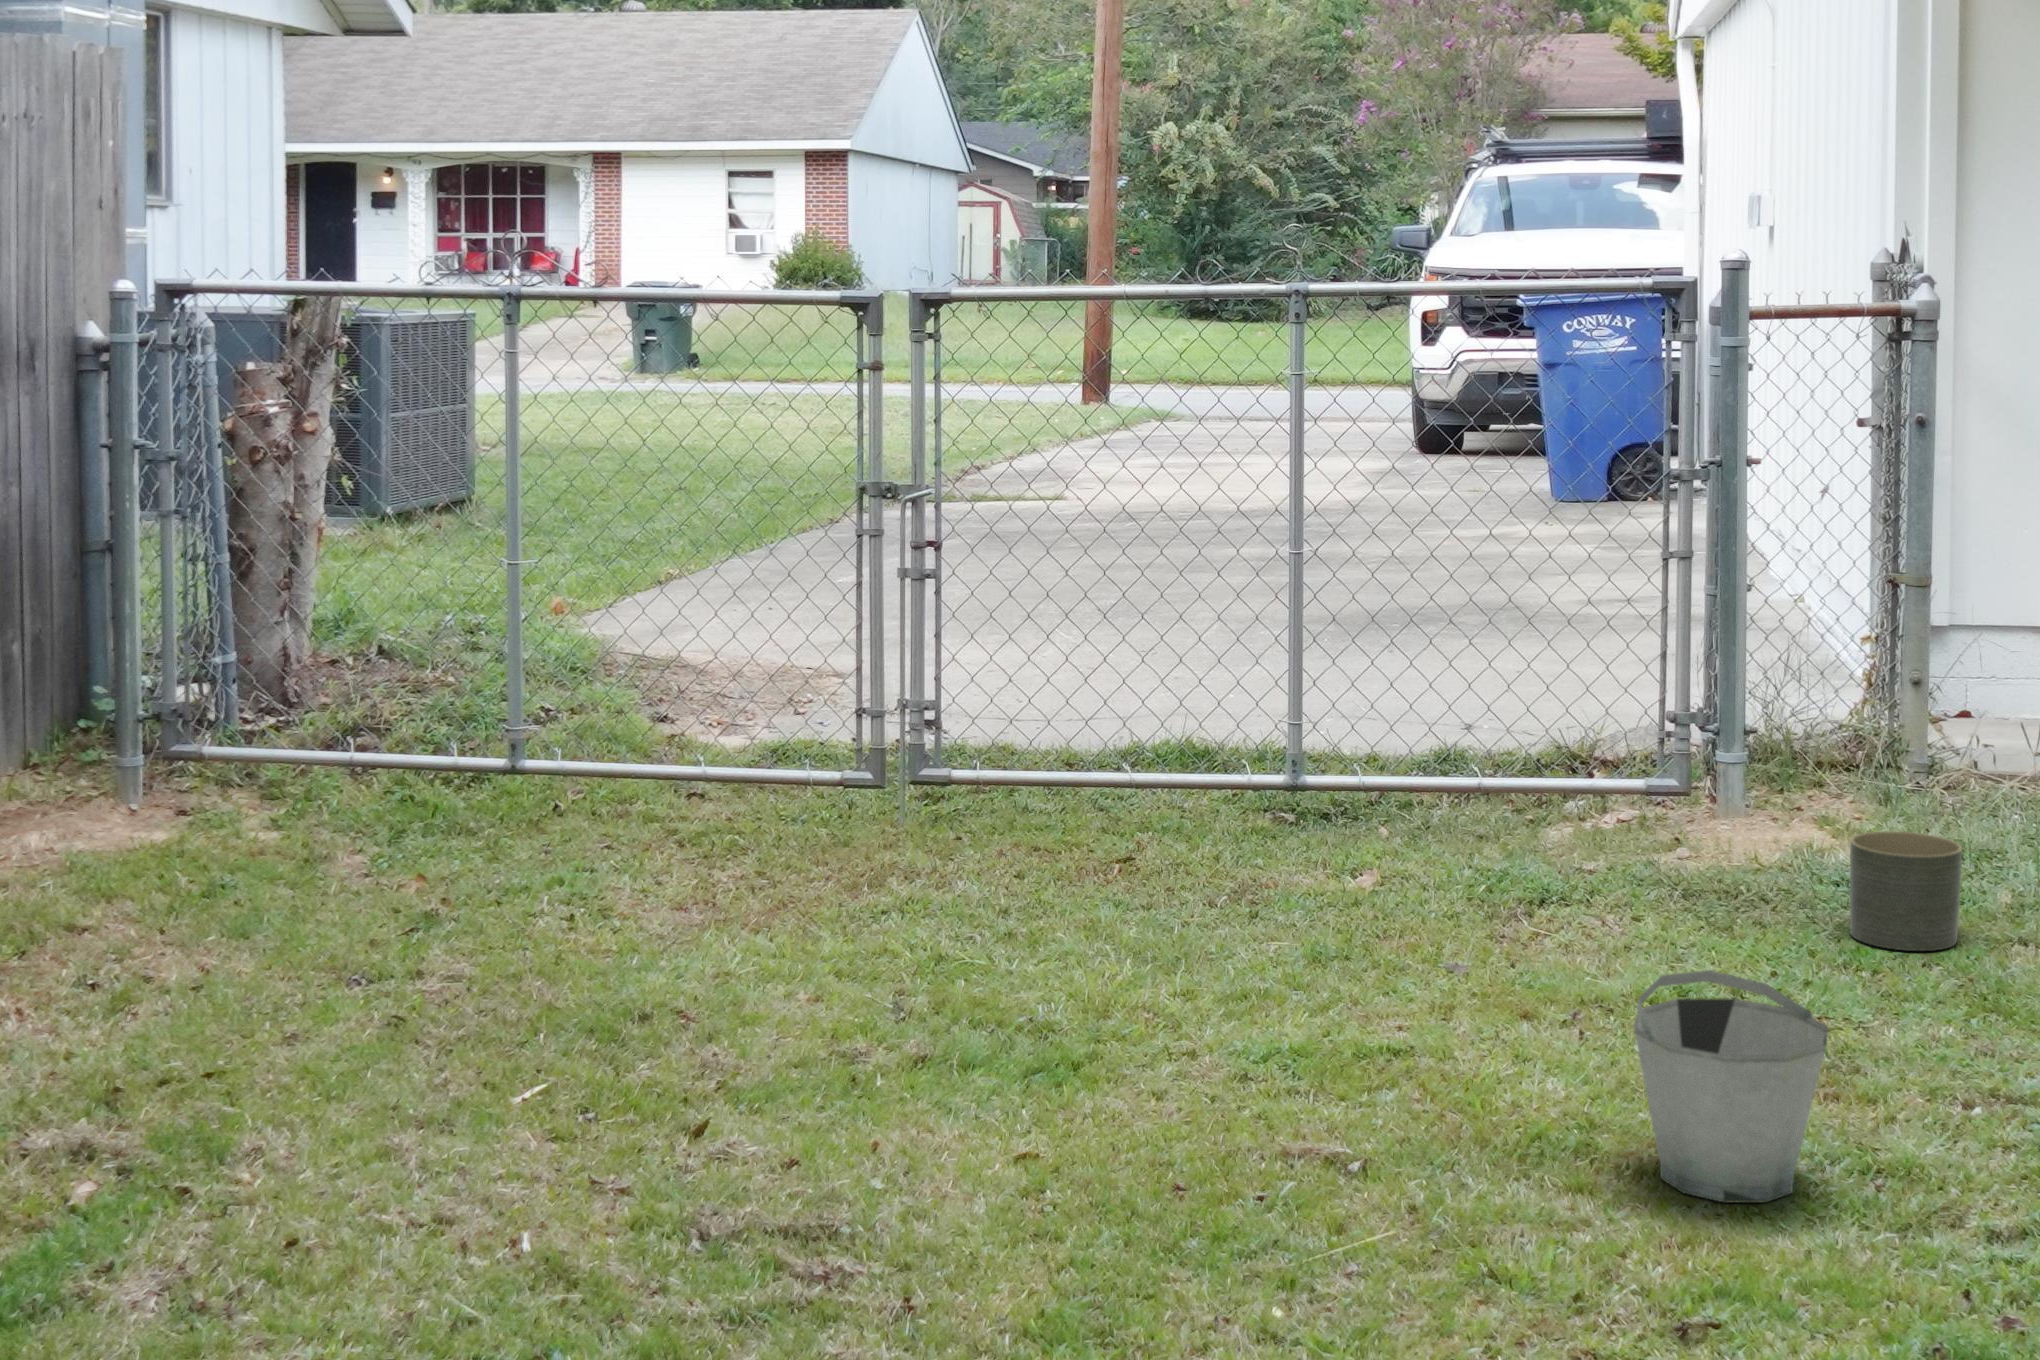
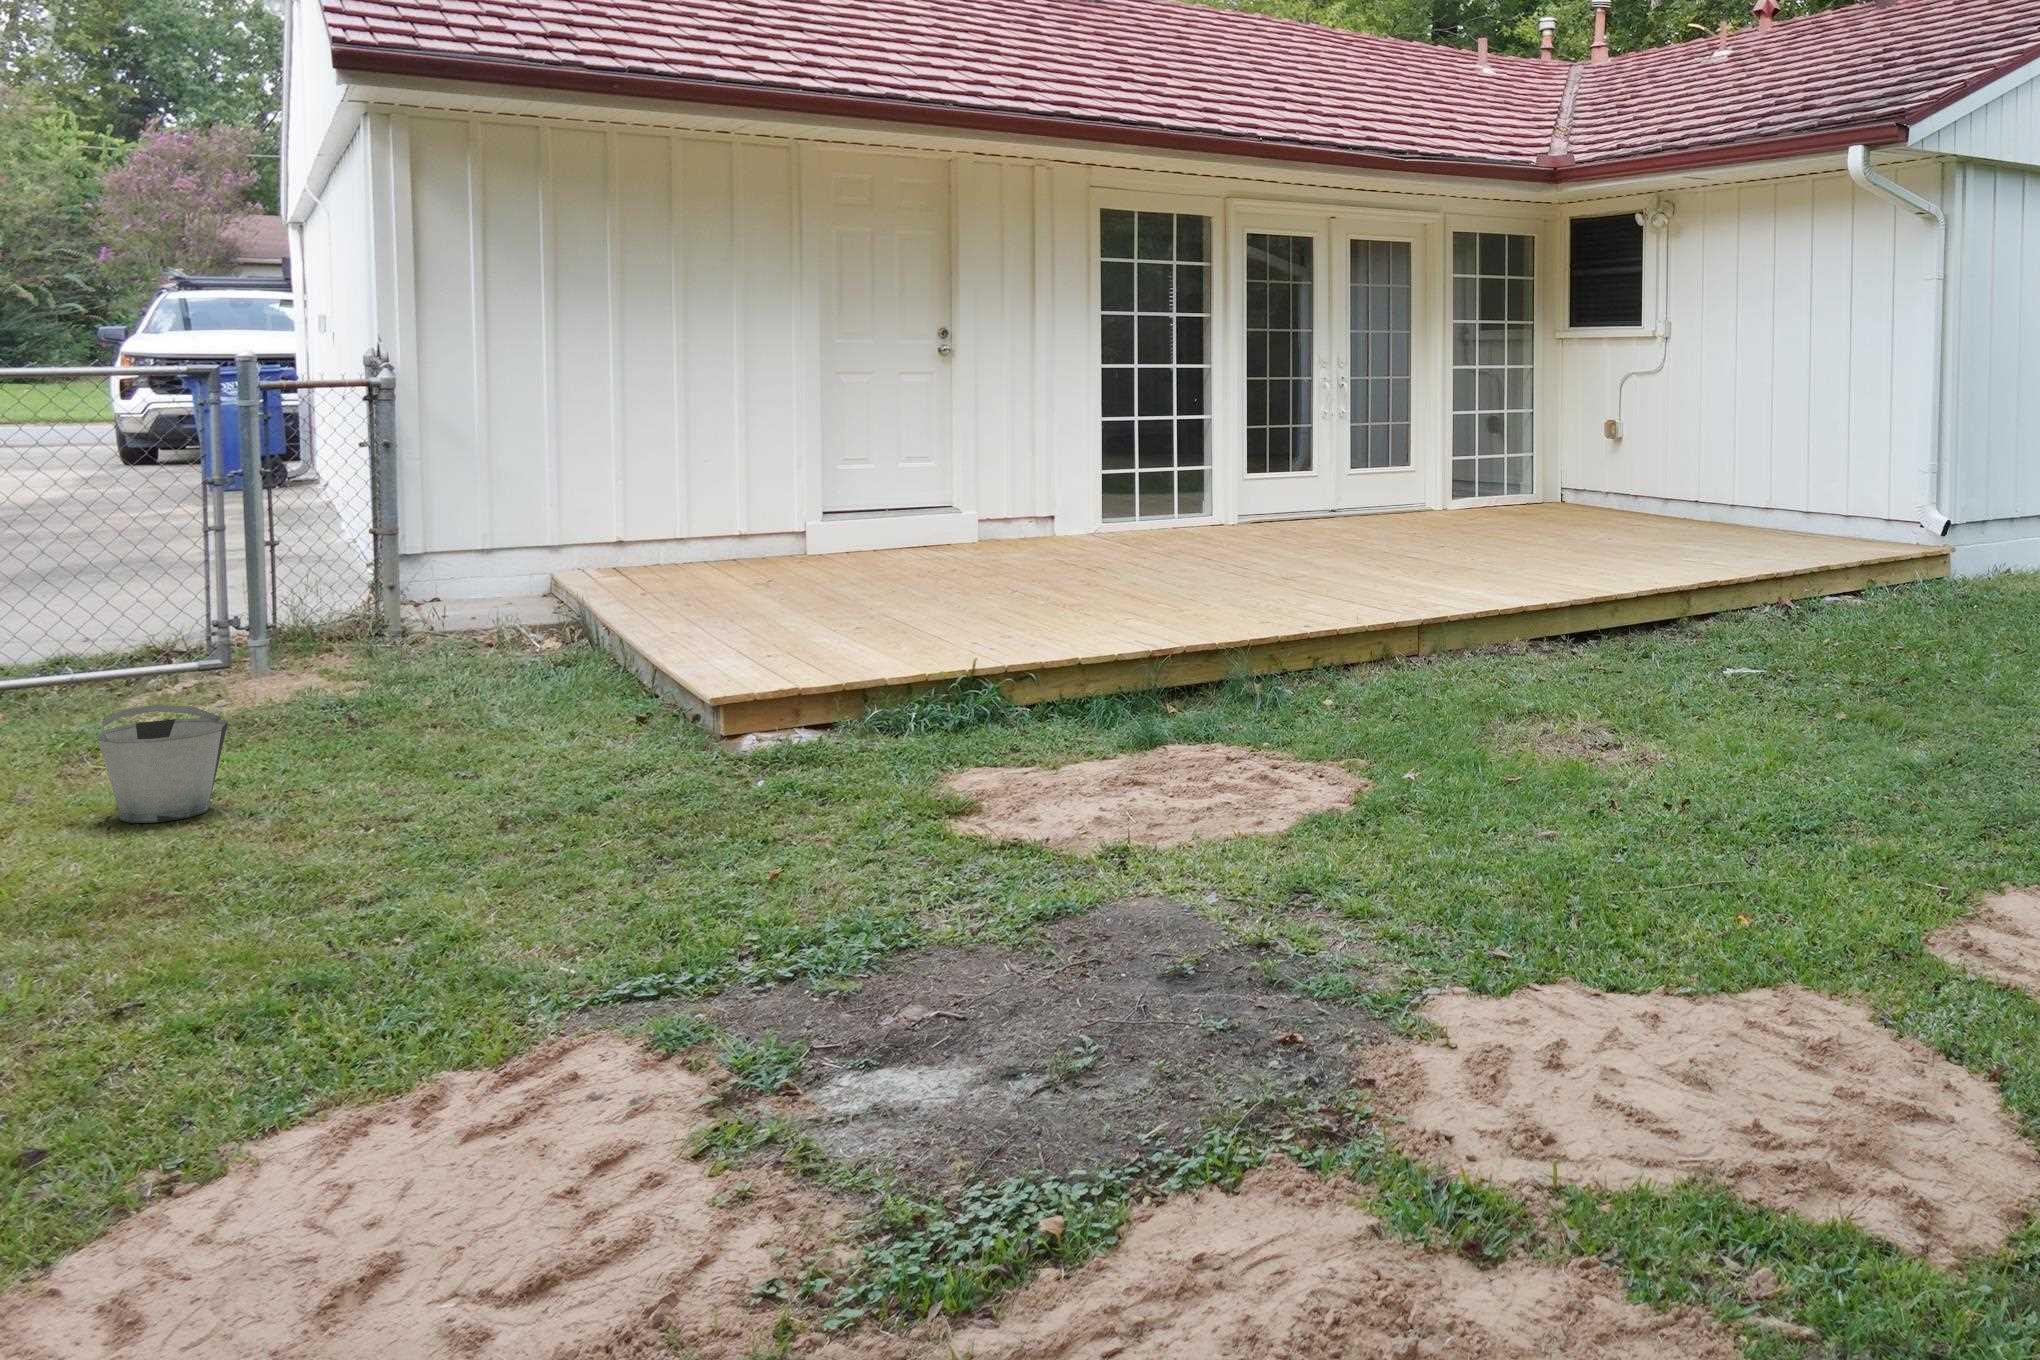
planter: present [1850,831,1962,951] -> none [308,652,376,714]

